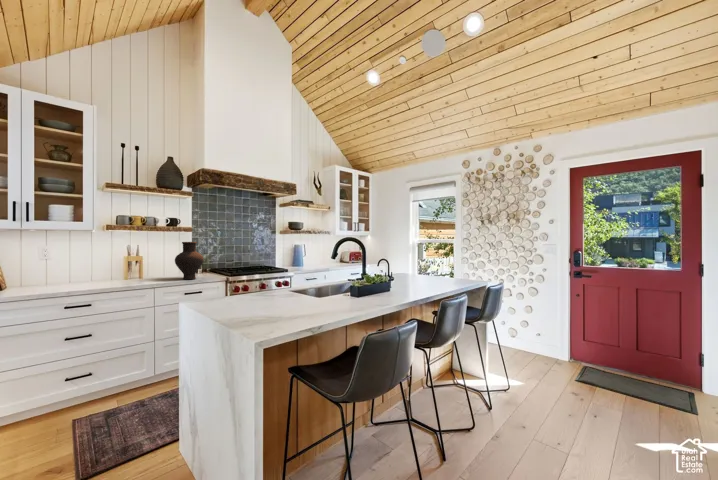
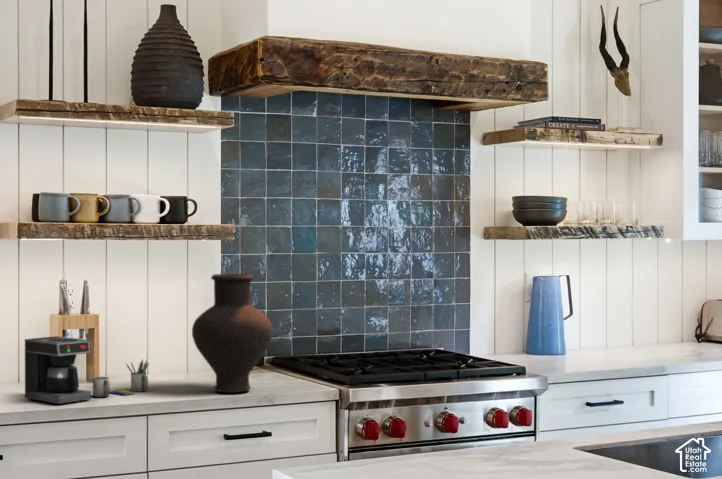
coffee maker: none [110,263,160,285] -> present [25,336,149,404]

